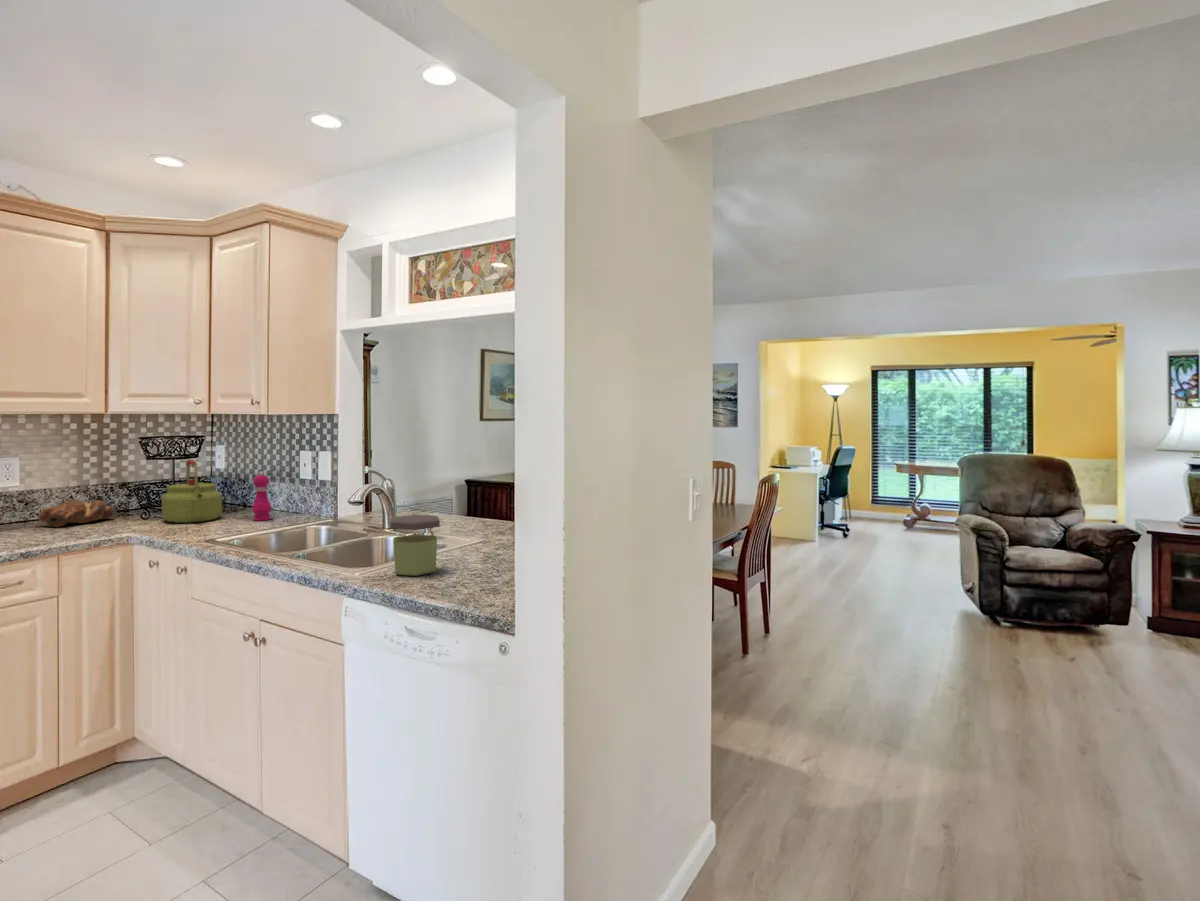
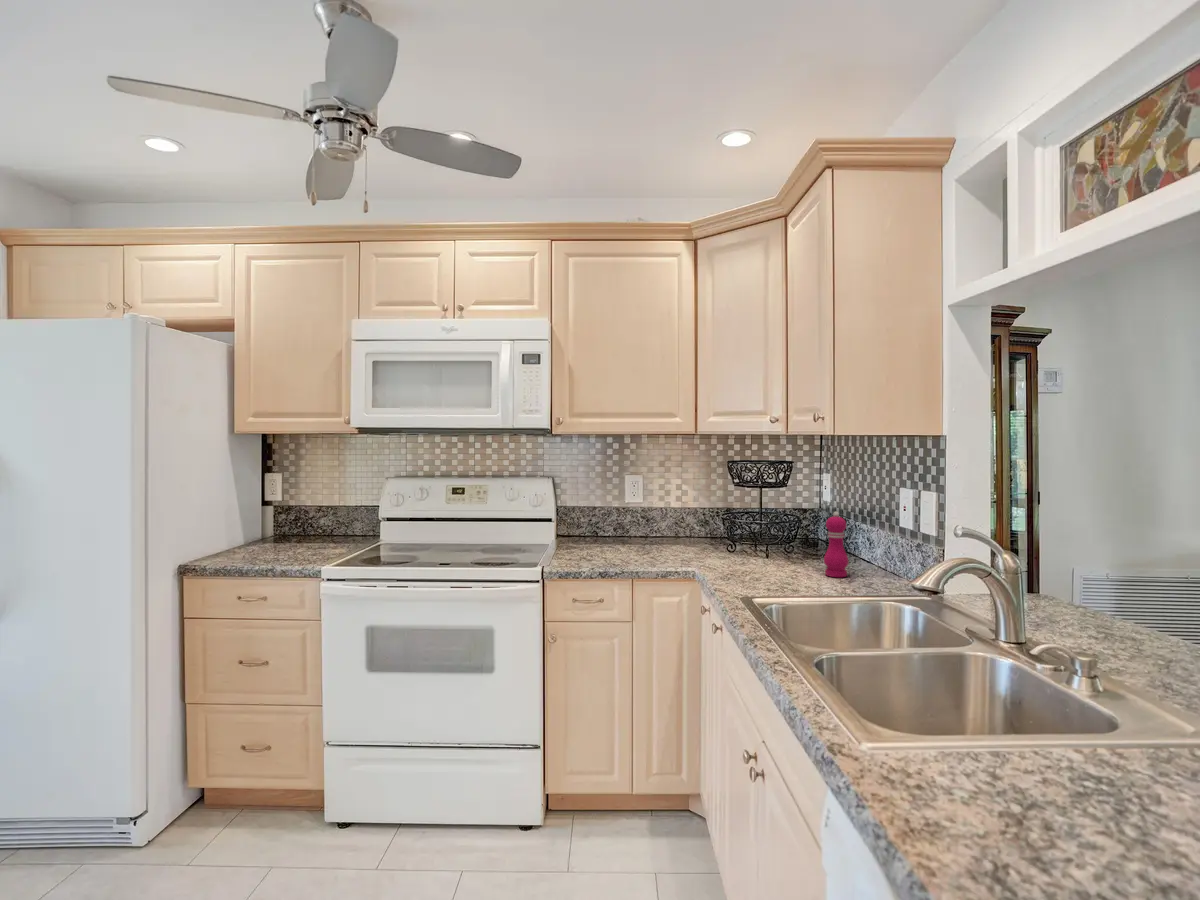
kettle: present [162,460,222,523] -> none [736,490,798,566]
bread loaf: present [38,500,116,527] -> none [643,524,708,550]
jar: present [390,515,440,576] -> none [896,655,1042,834]

